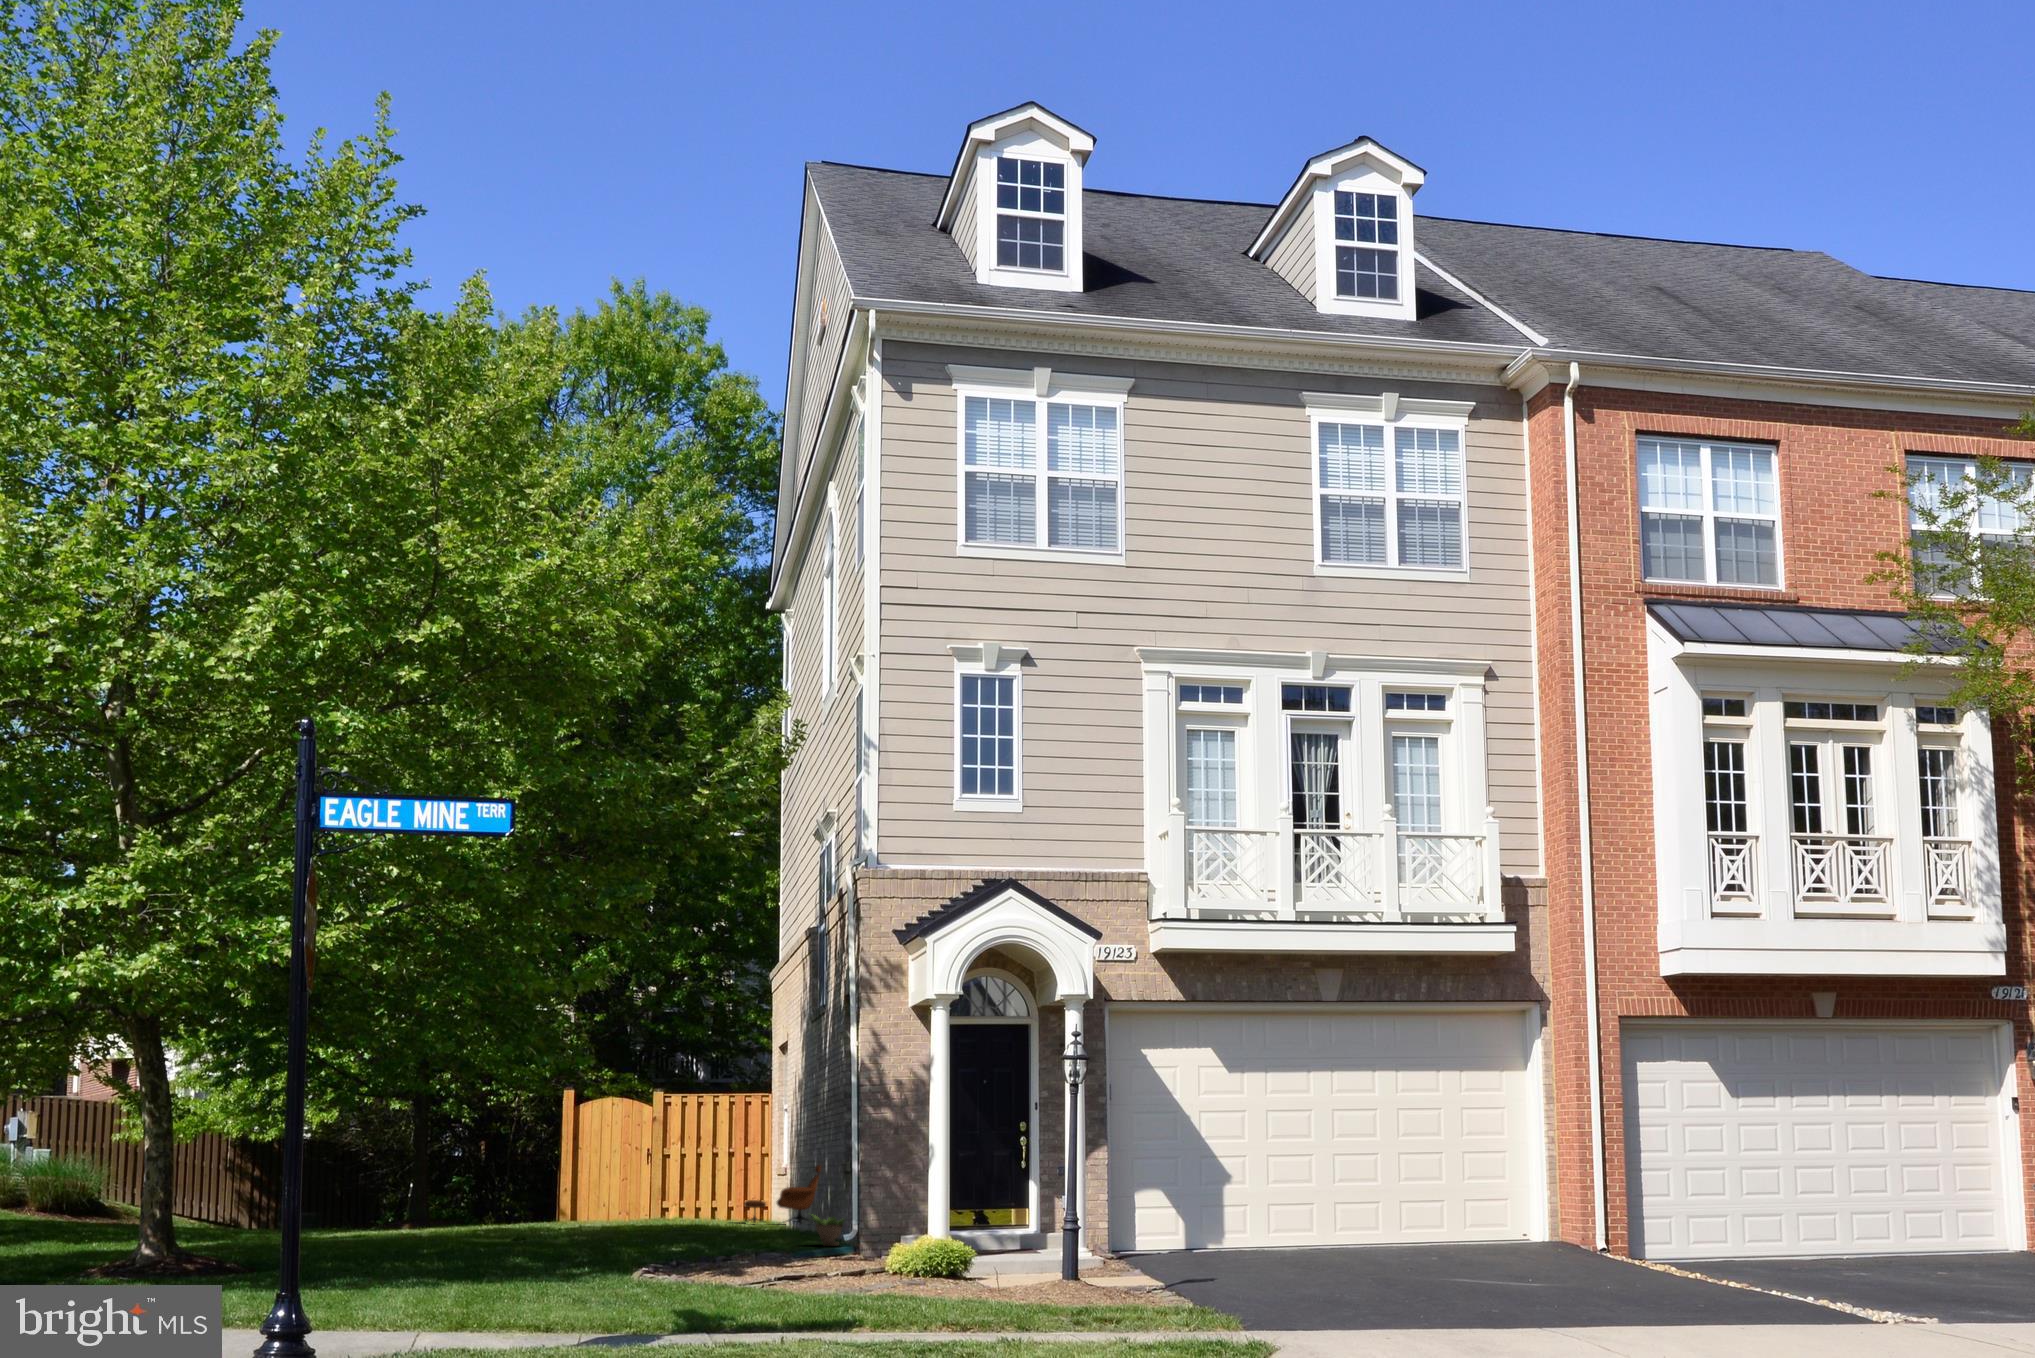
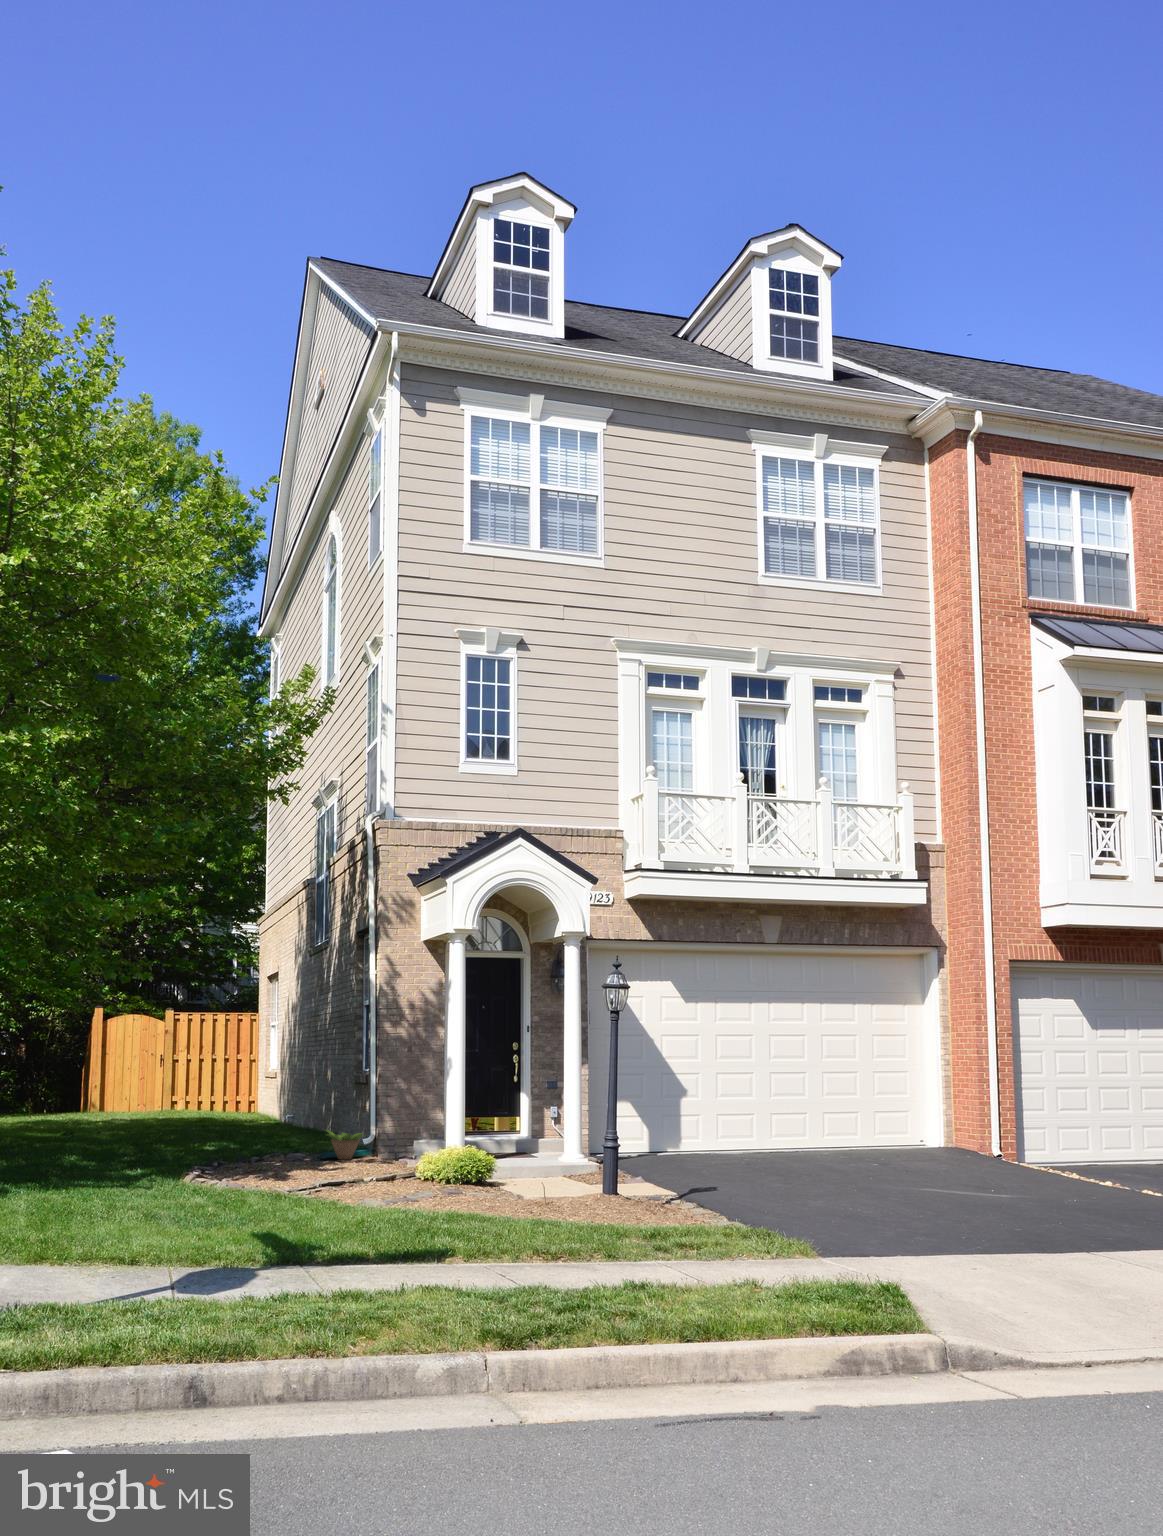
lounge chair: present [739,1165,821,1224] -> none [249,1076,326,1131]

